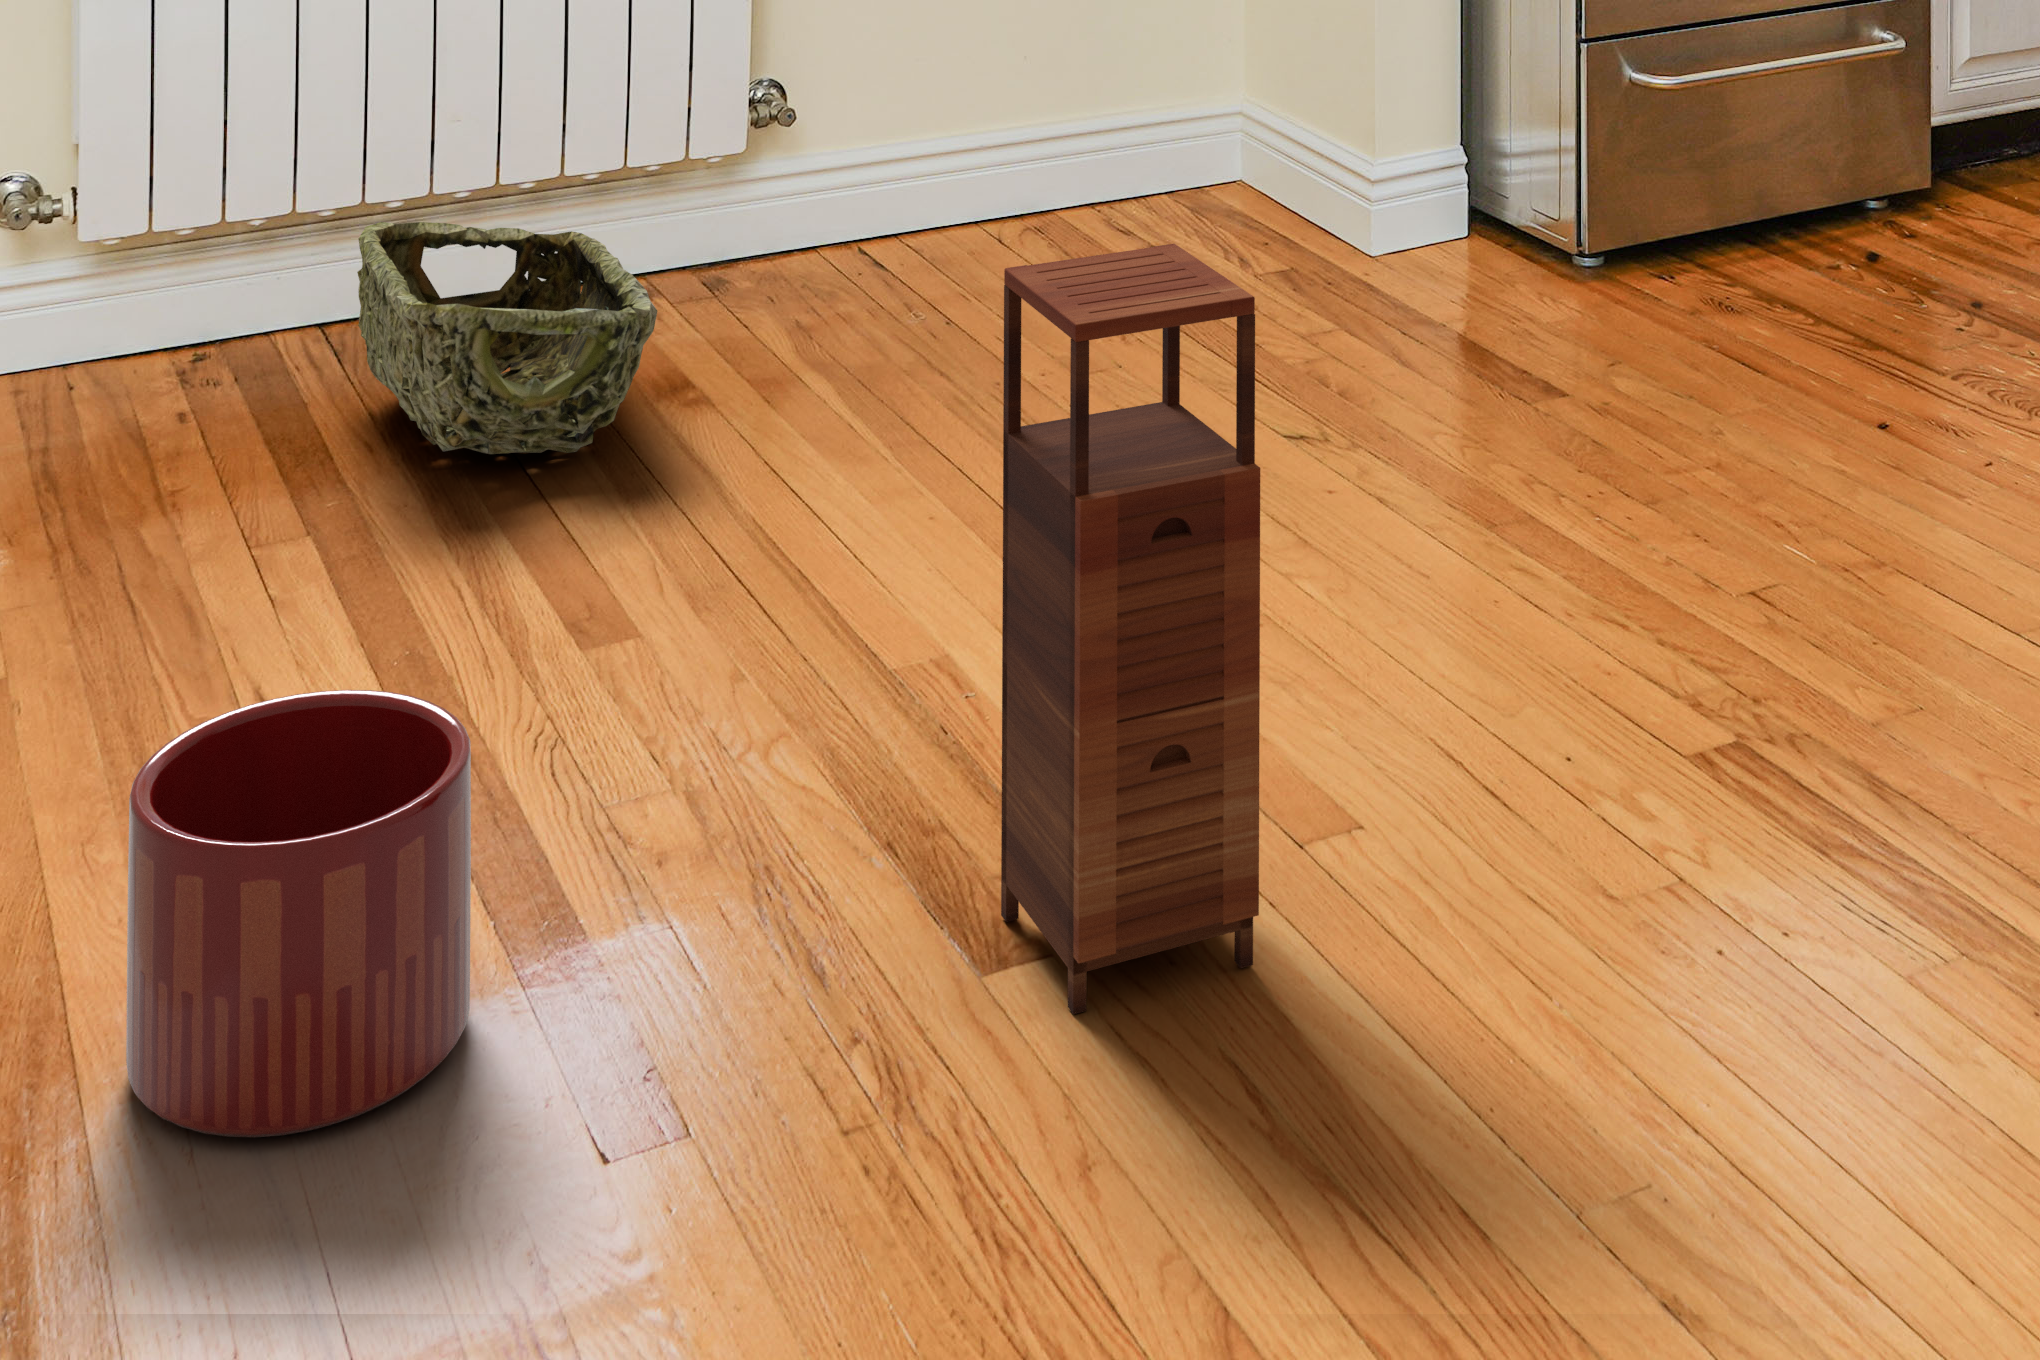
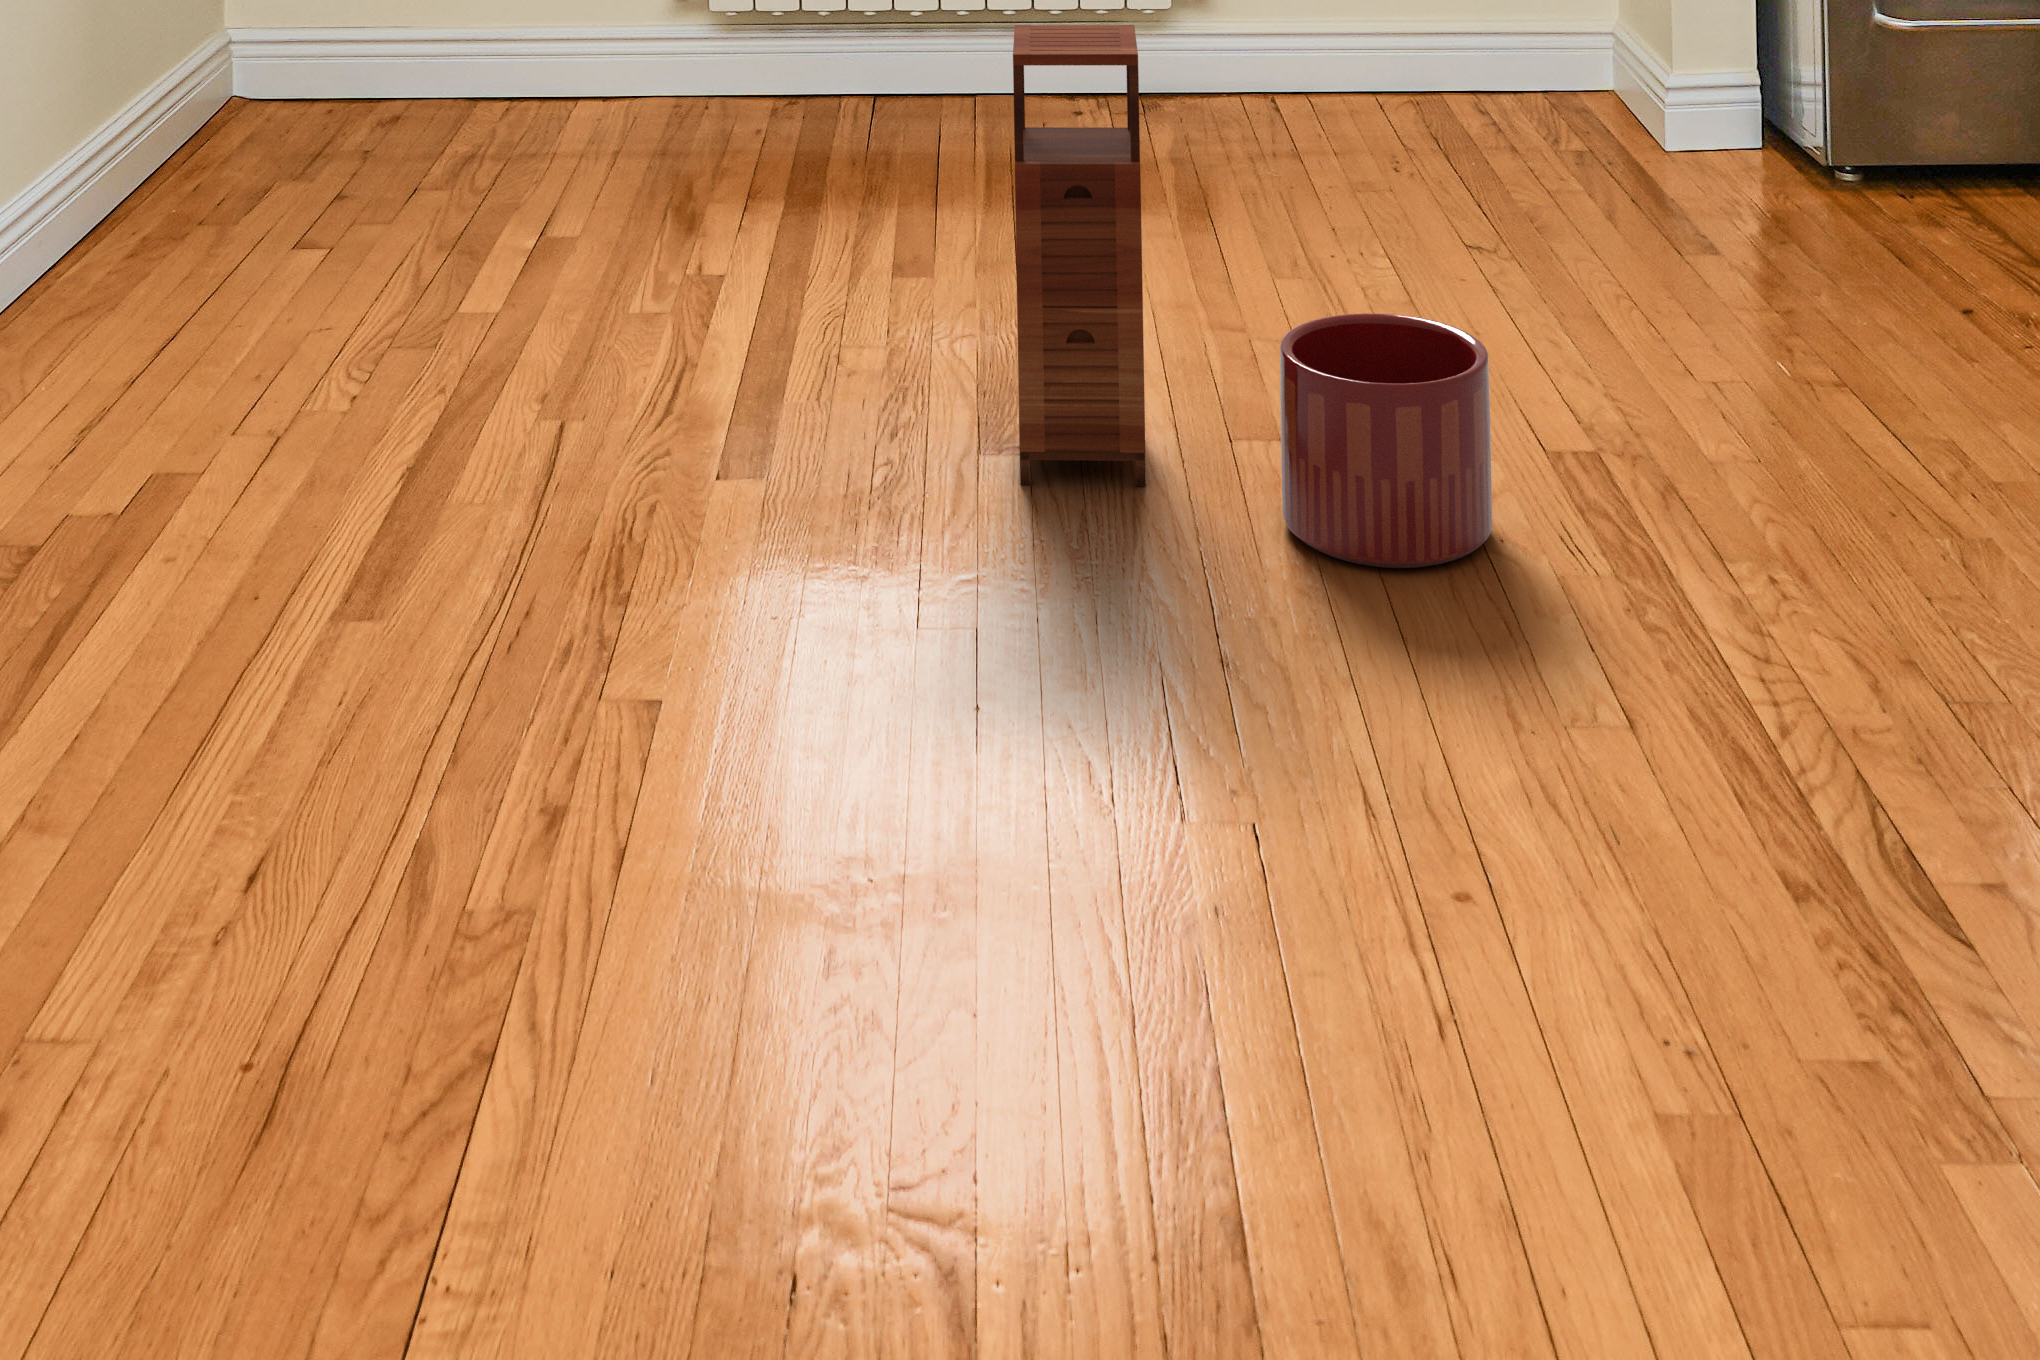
woven basket: present [357,222,657,454] -> none [856,14,1033,176]
planter: present [126,690,471,1137] -> present [1280,313,1492,568]

